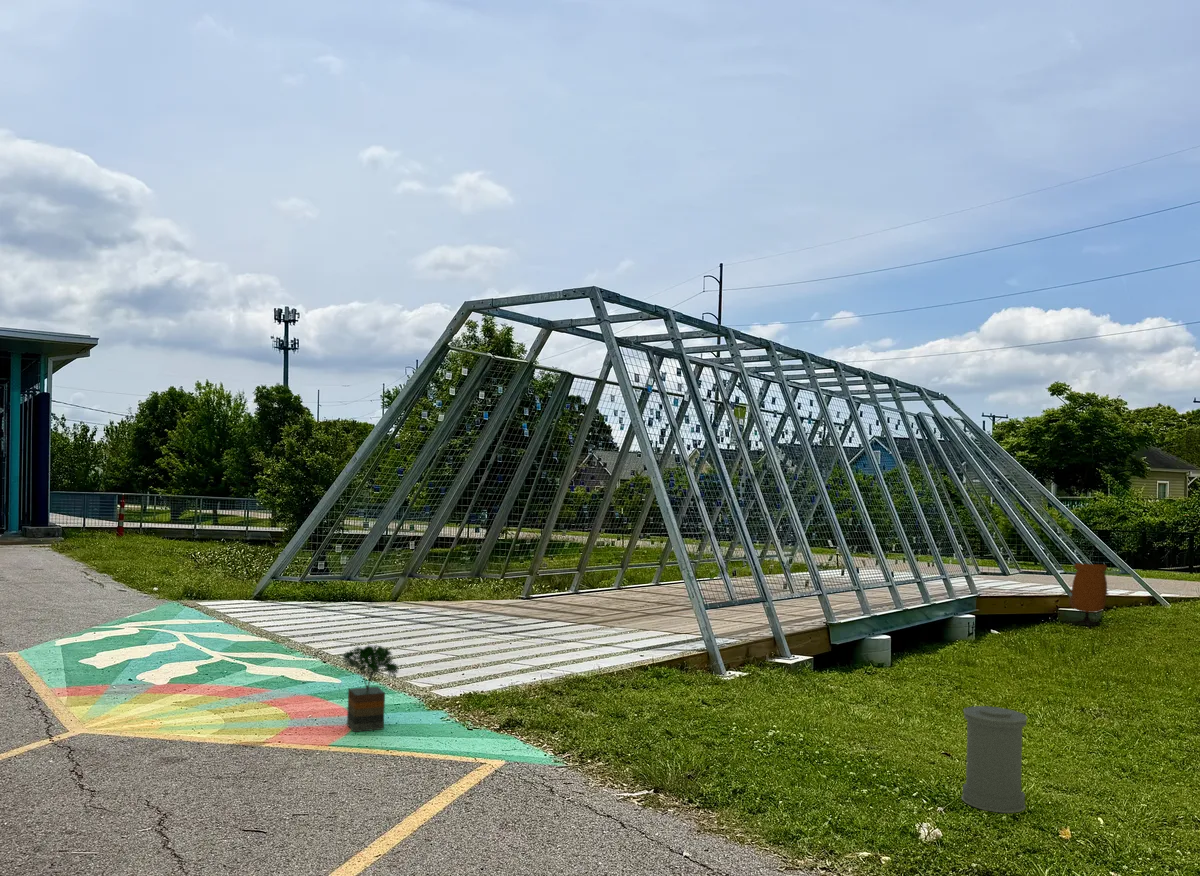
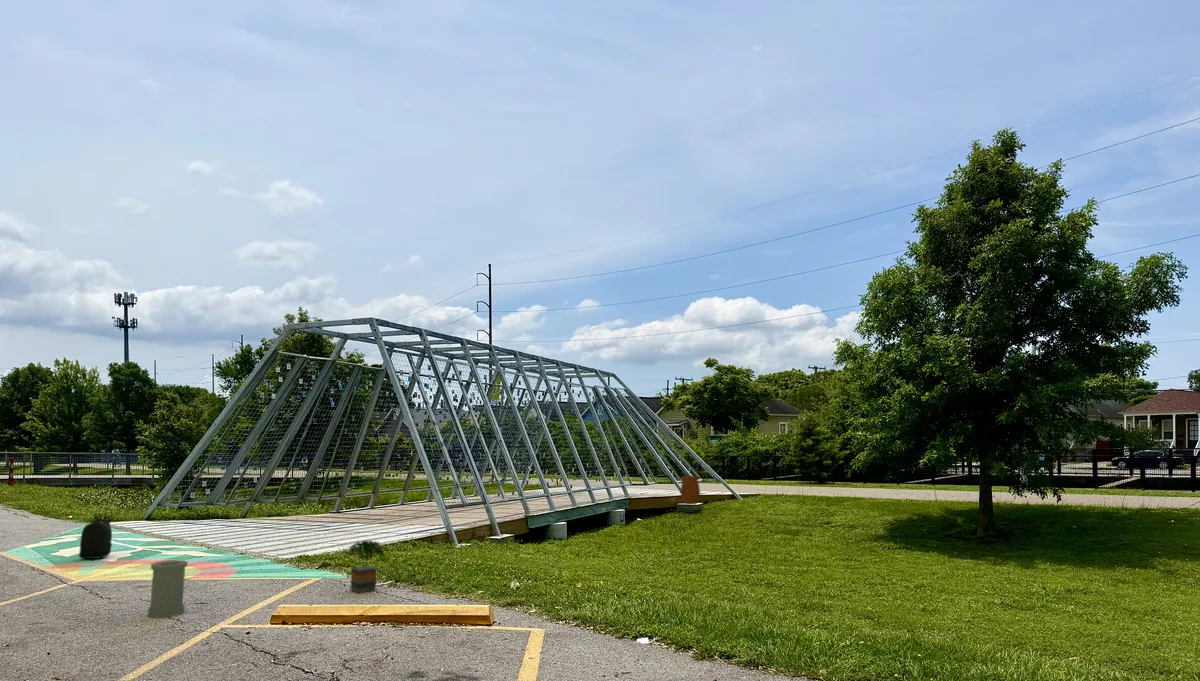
backpack: none [135,604,183,668] -> present [79,519,112,559]
potted tree: present [343,645,398,732] -> present [350,541,384,593]
trash can: present [962,706,1027,813] -> present [147,560,188,617]

